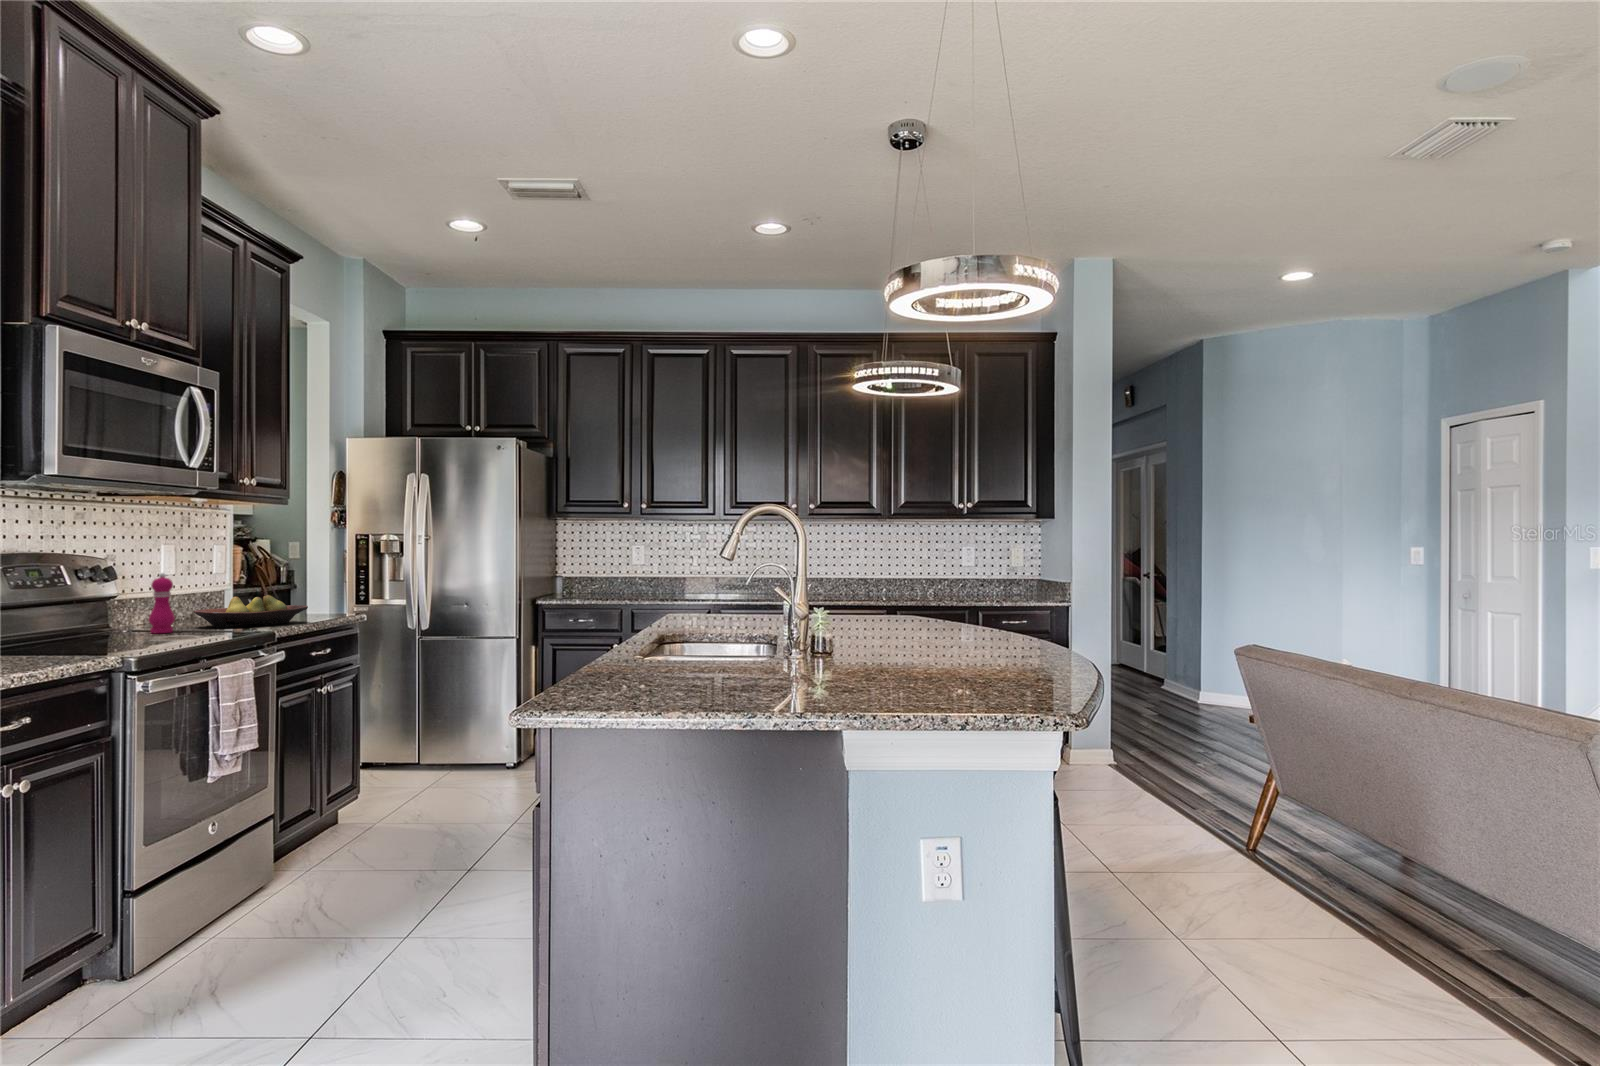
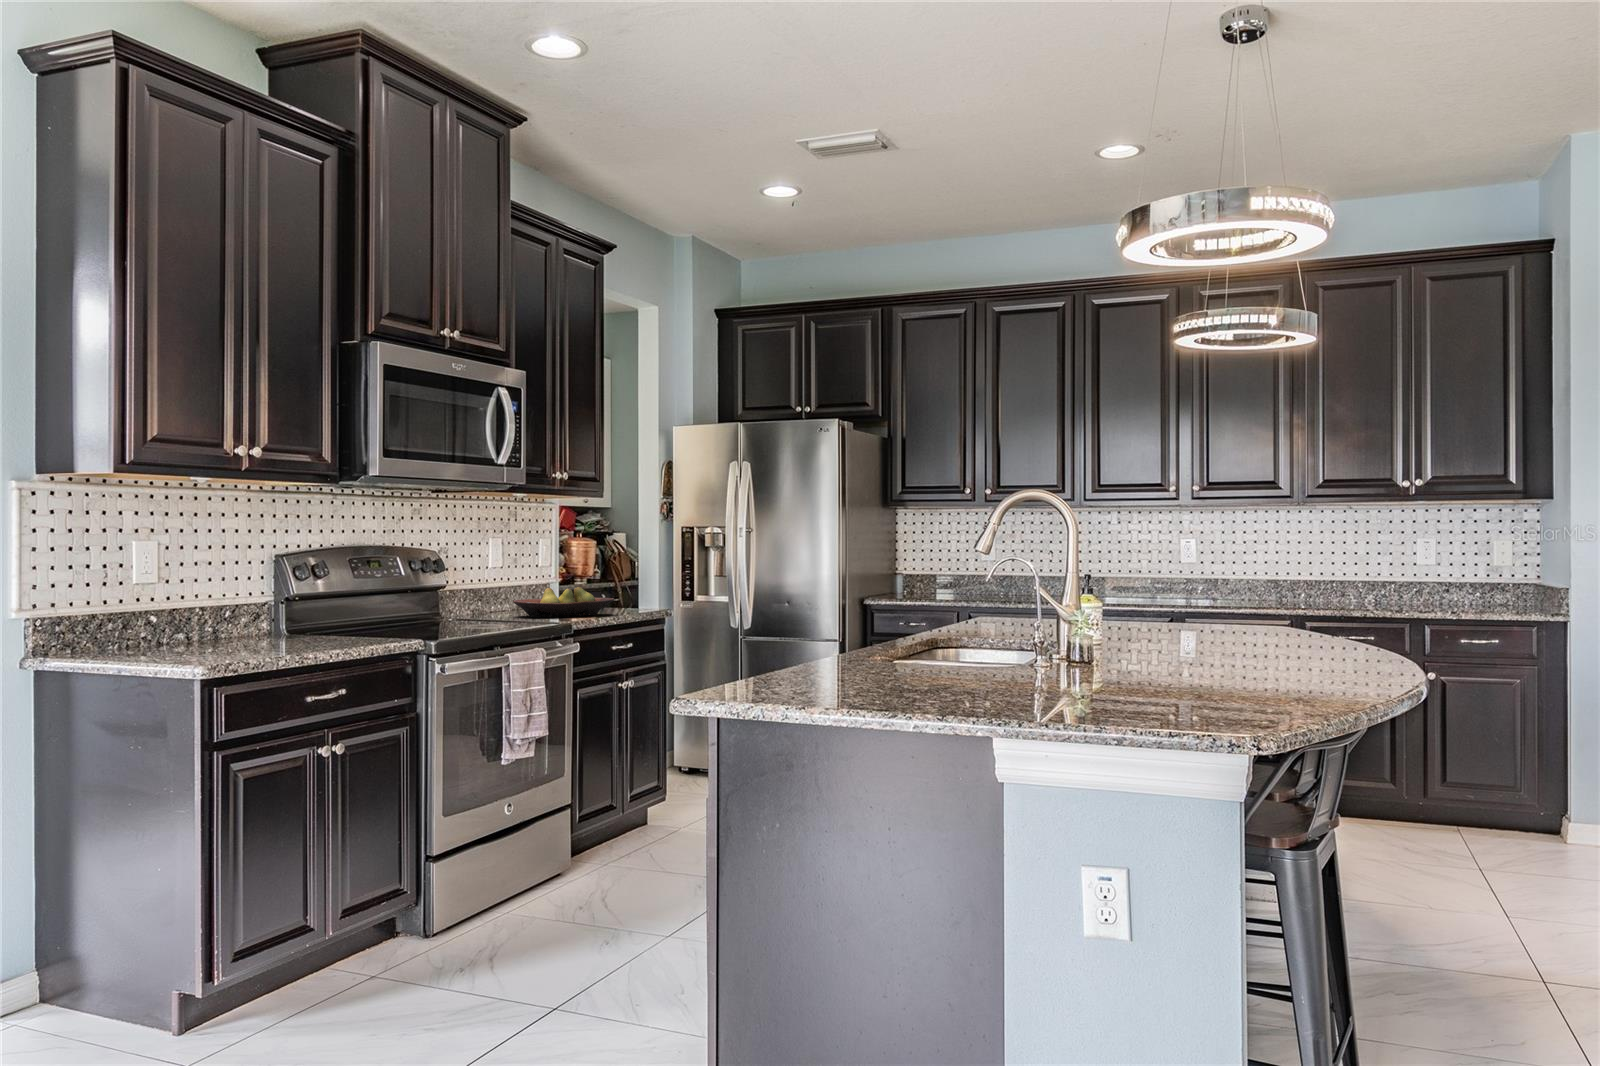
pepper mill: present [149,573,175,633] -> none [472,564,493,621]

